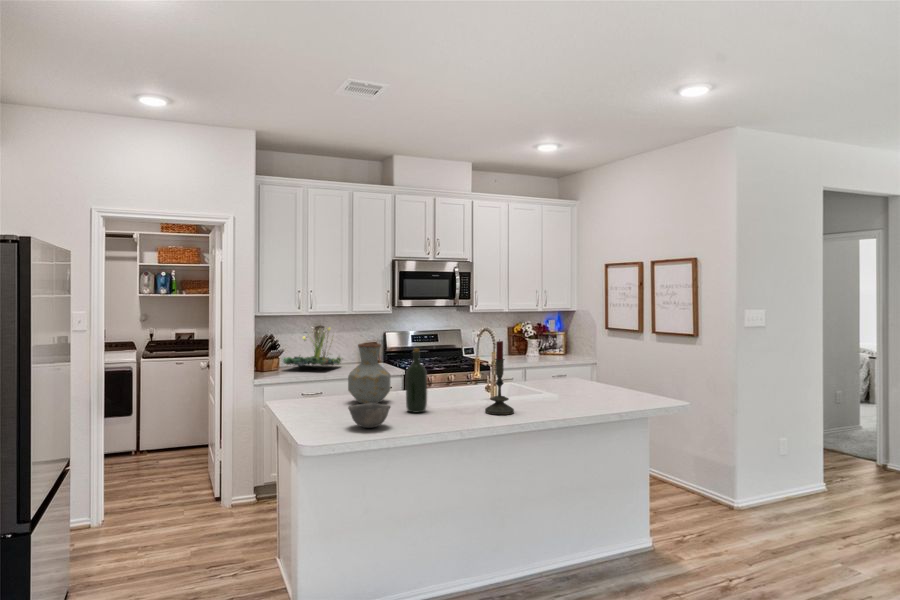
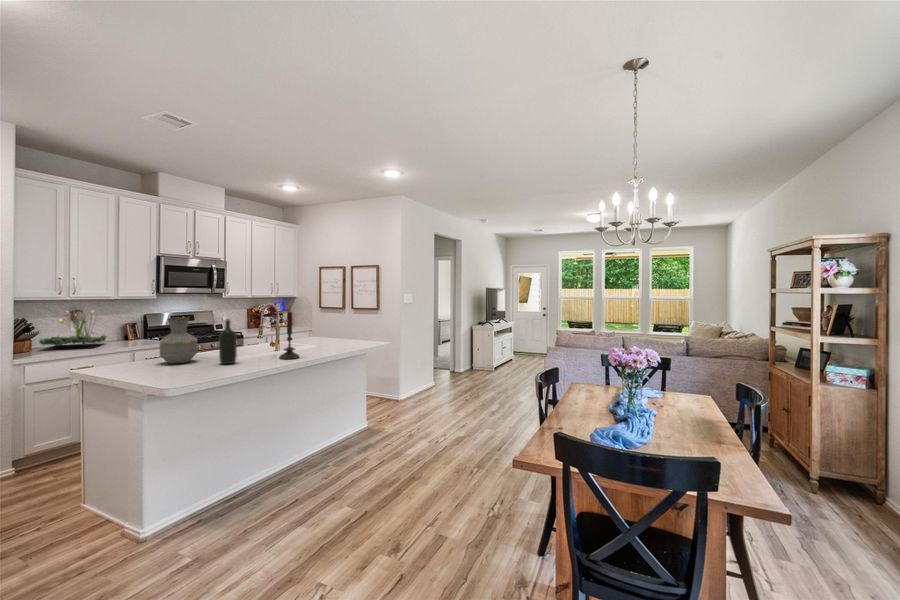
bowl: present [348,403,390,428] -> none [184,359,221,377]

